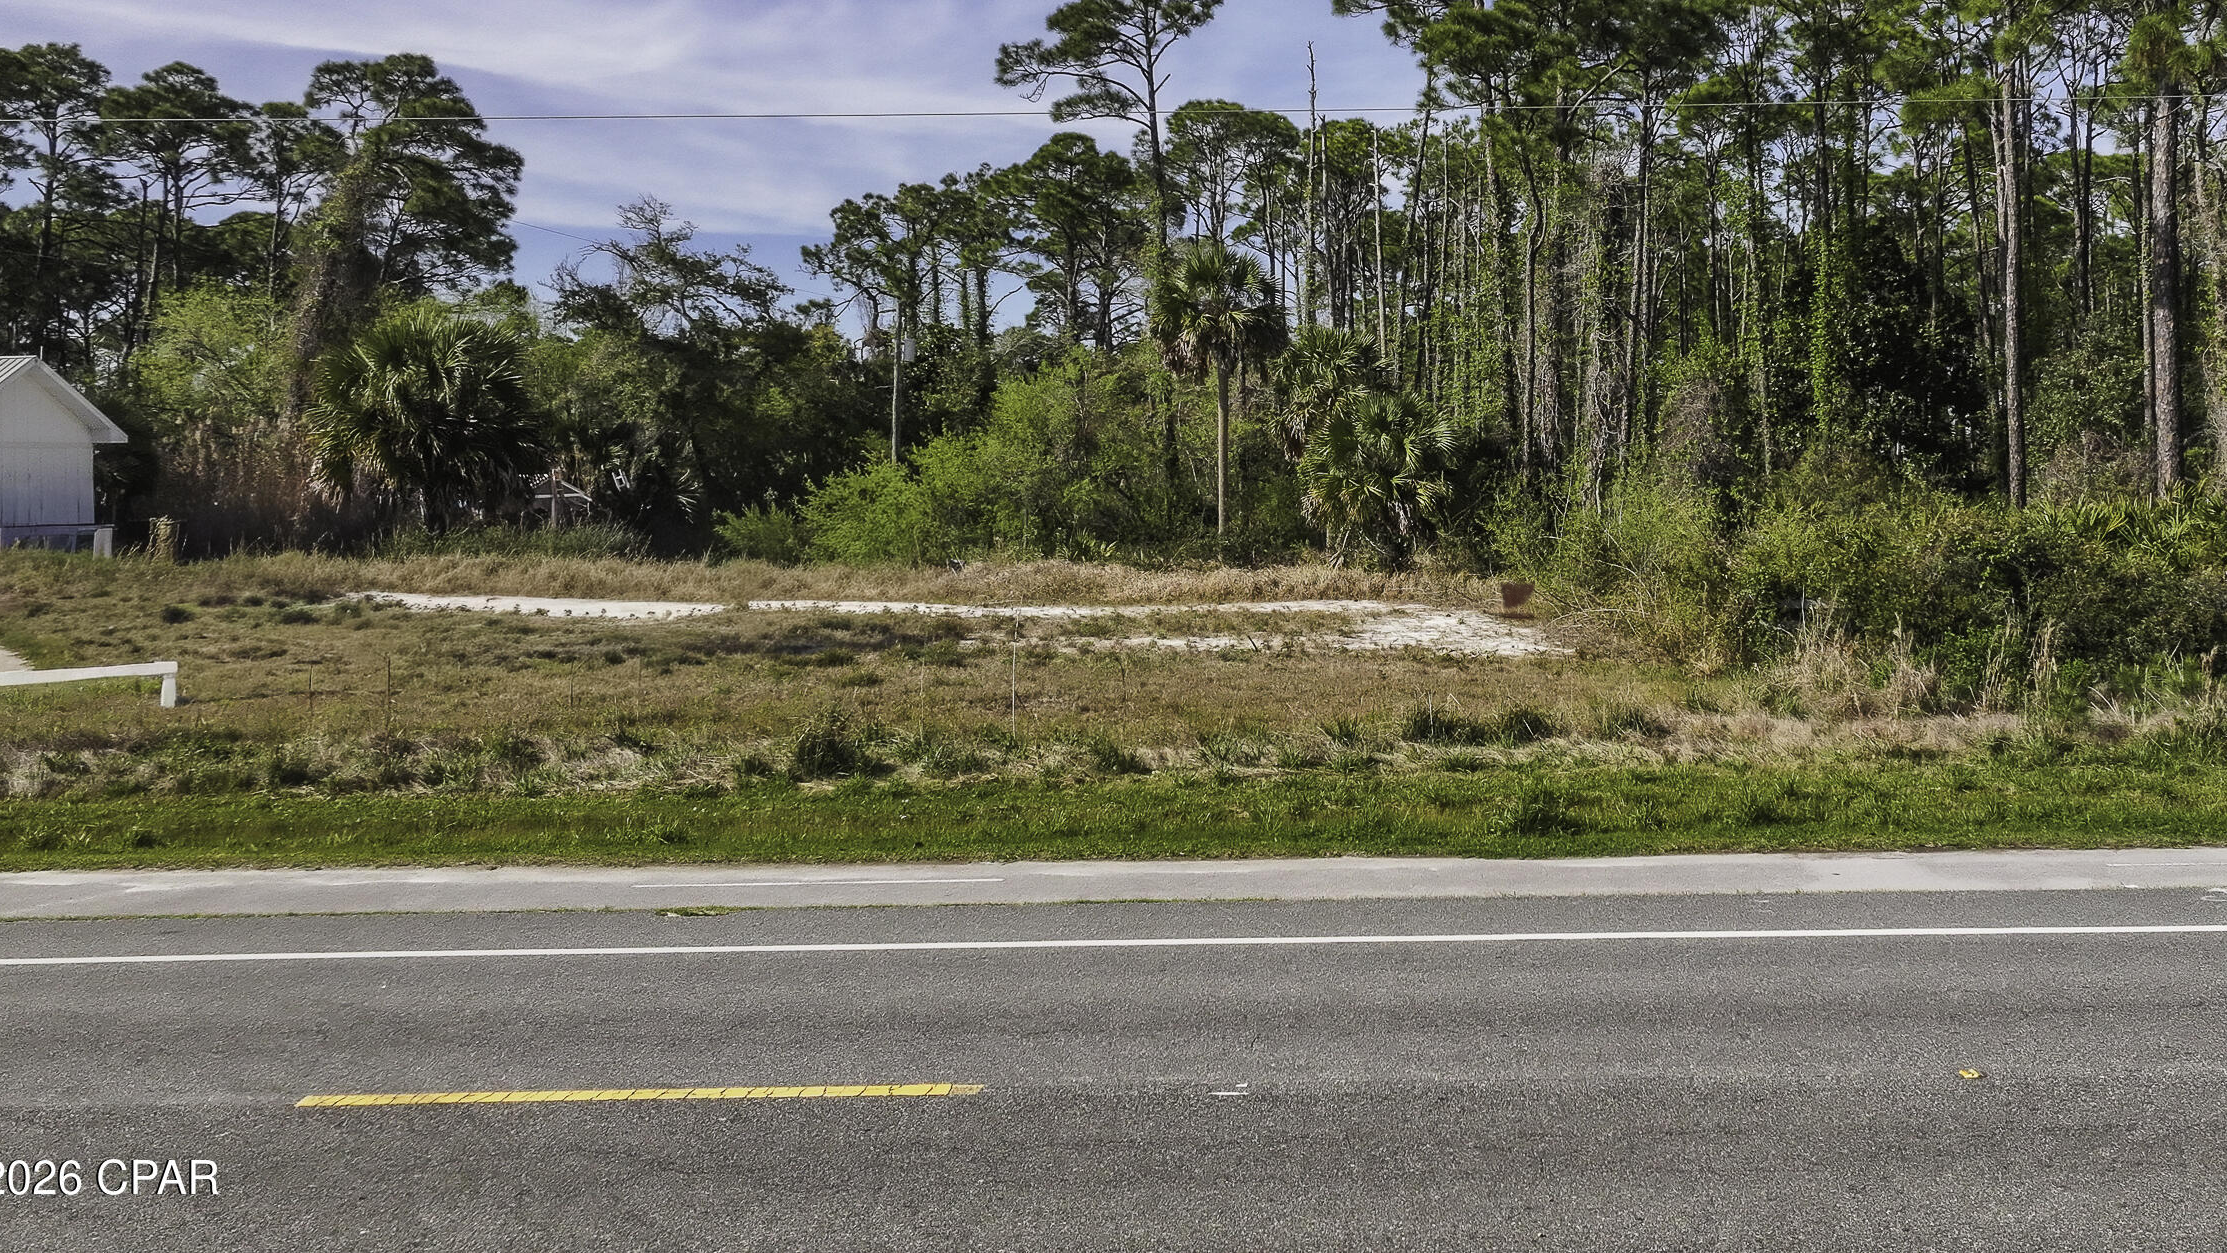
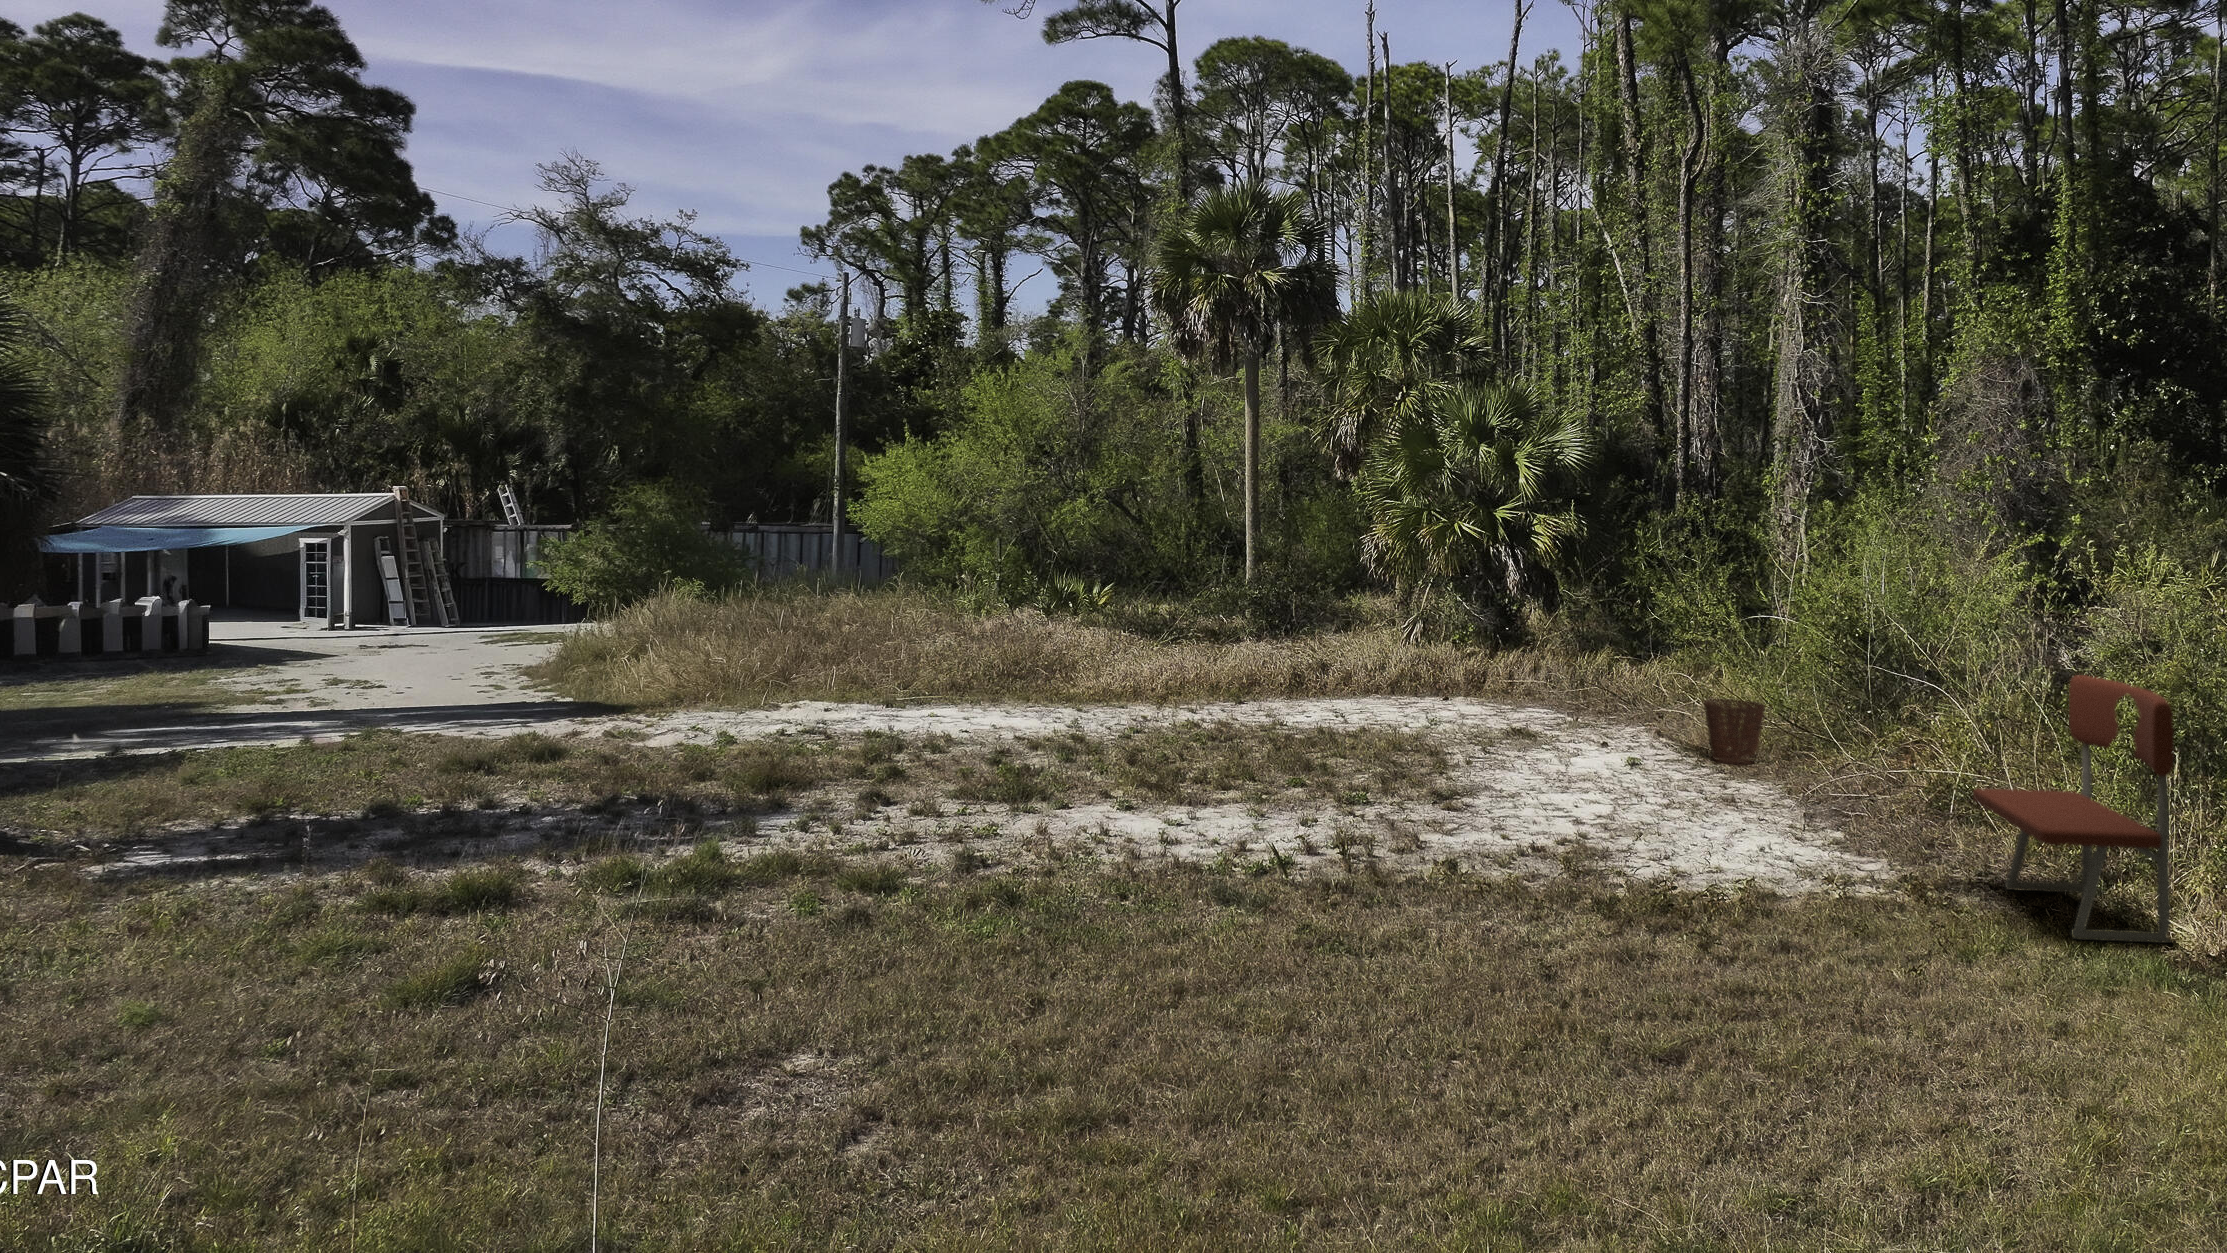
bench: none [1594,540,1665,653] -> present [1973,675,2174,943]

